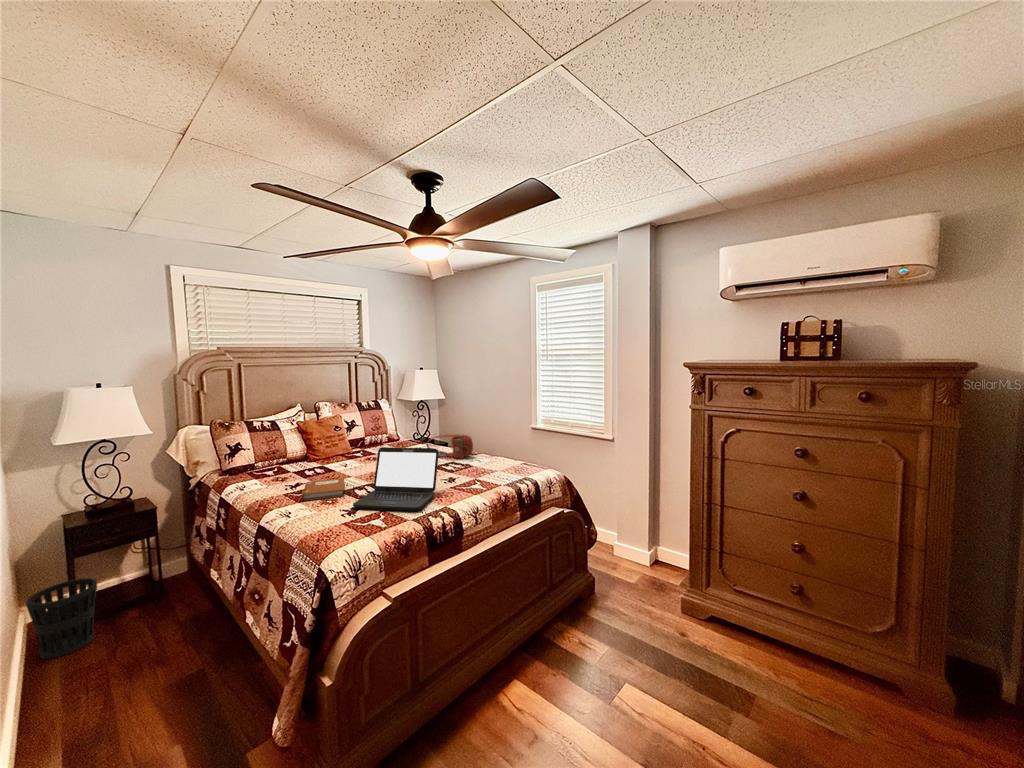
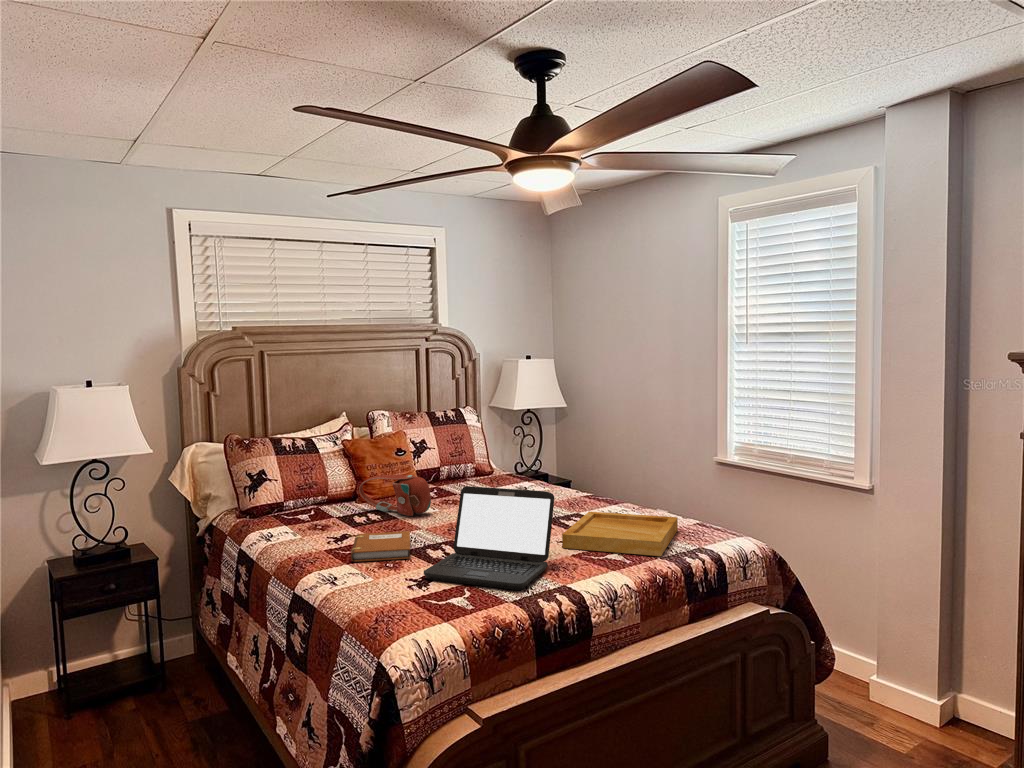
handbag: present [427,434,473,458] -> present [359,475,431,516]
tray: none [443,460,511,484] -> present [562,512,678,556]
wastebasket: present [26,578,97,659] -> none [16,648,92,749]

